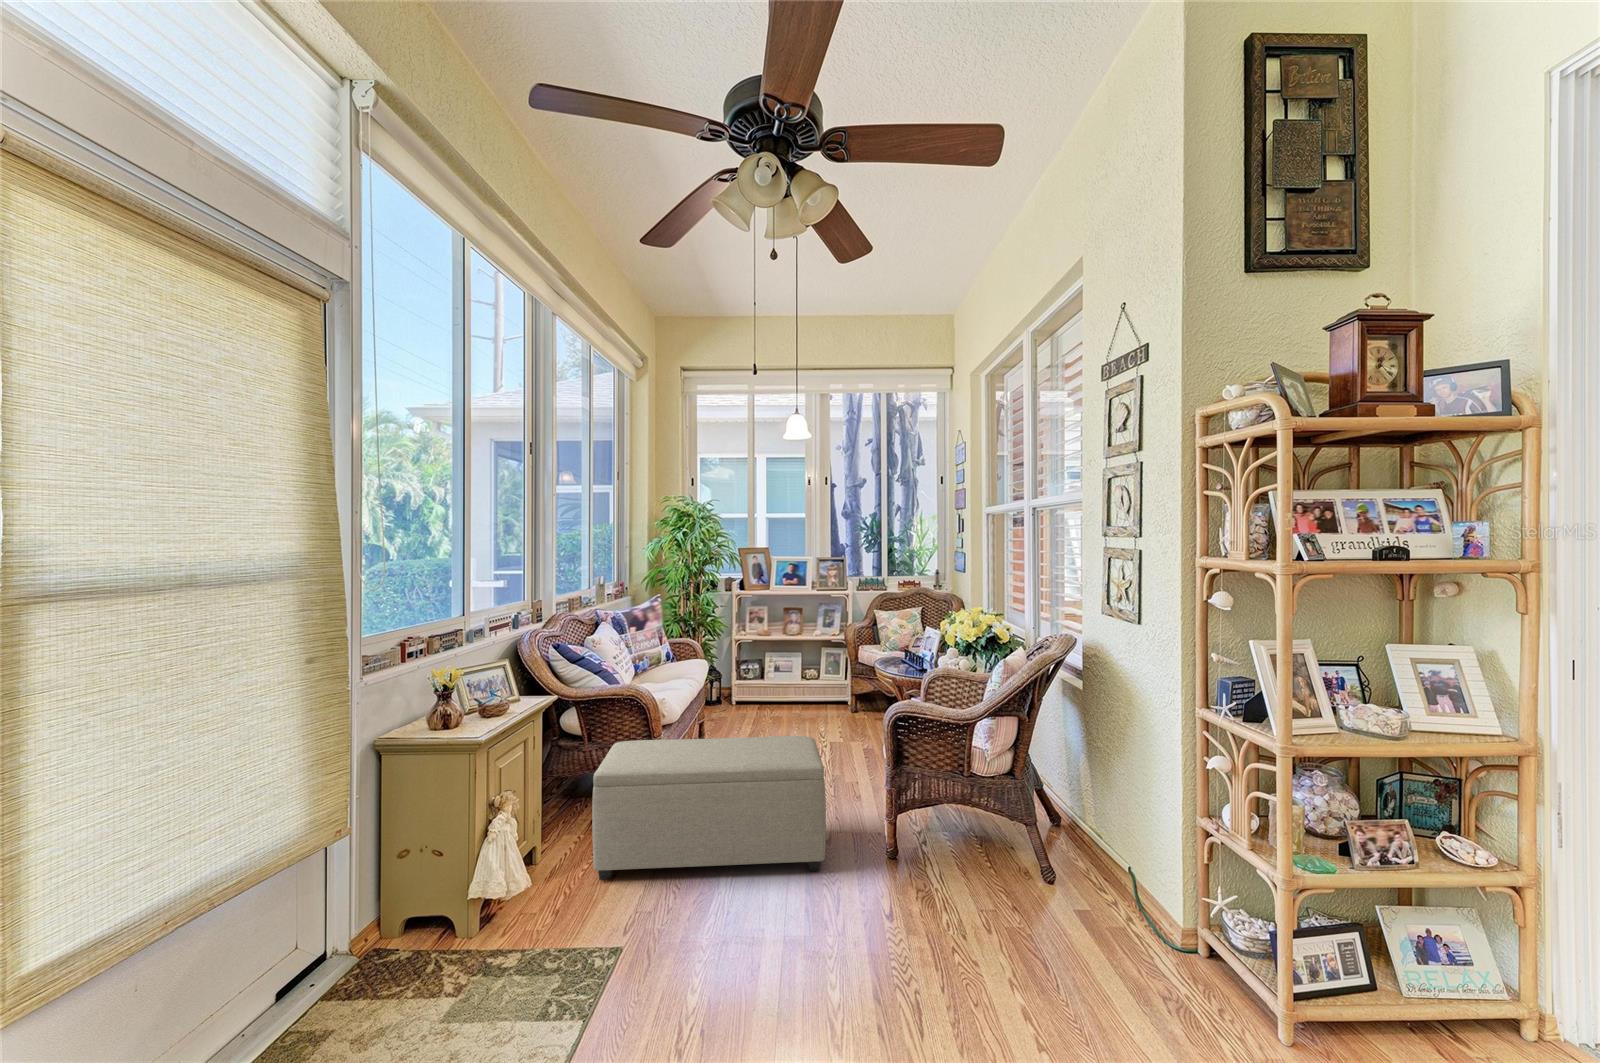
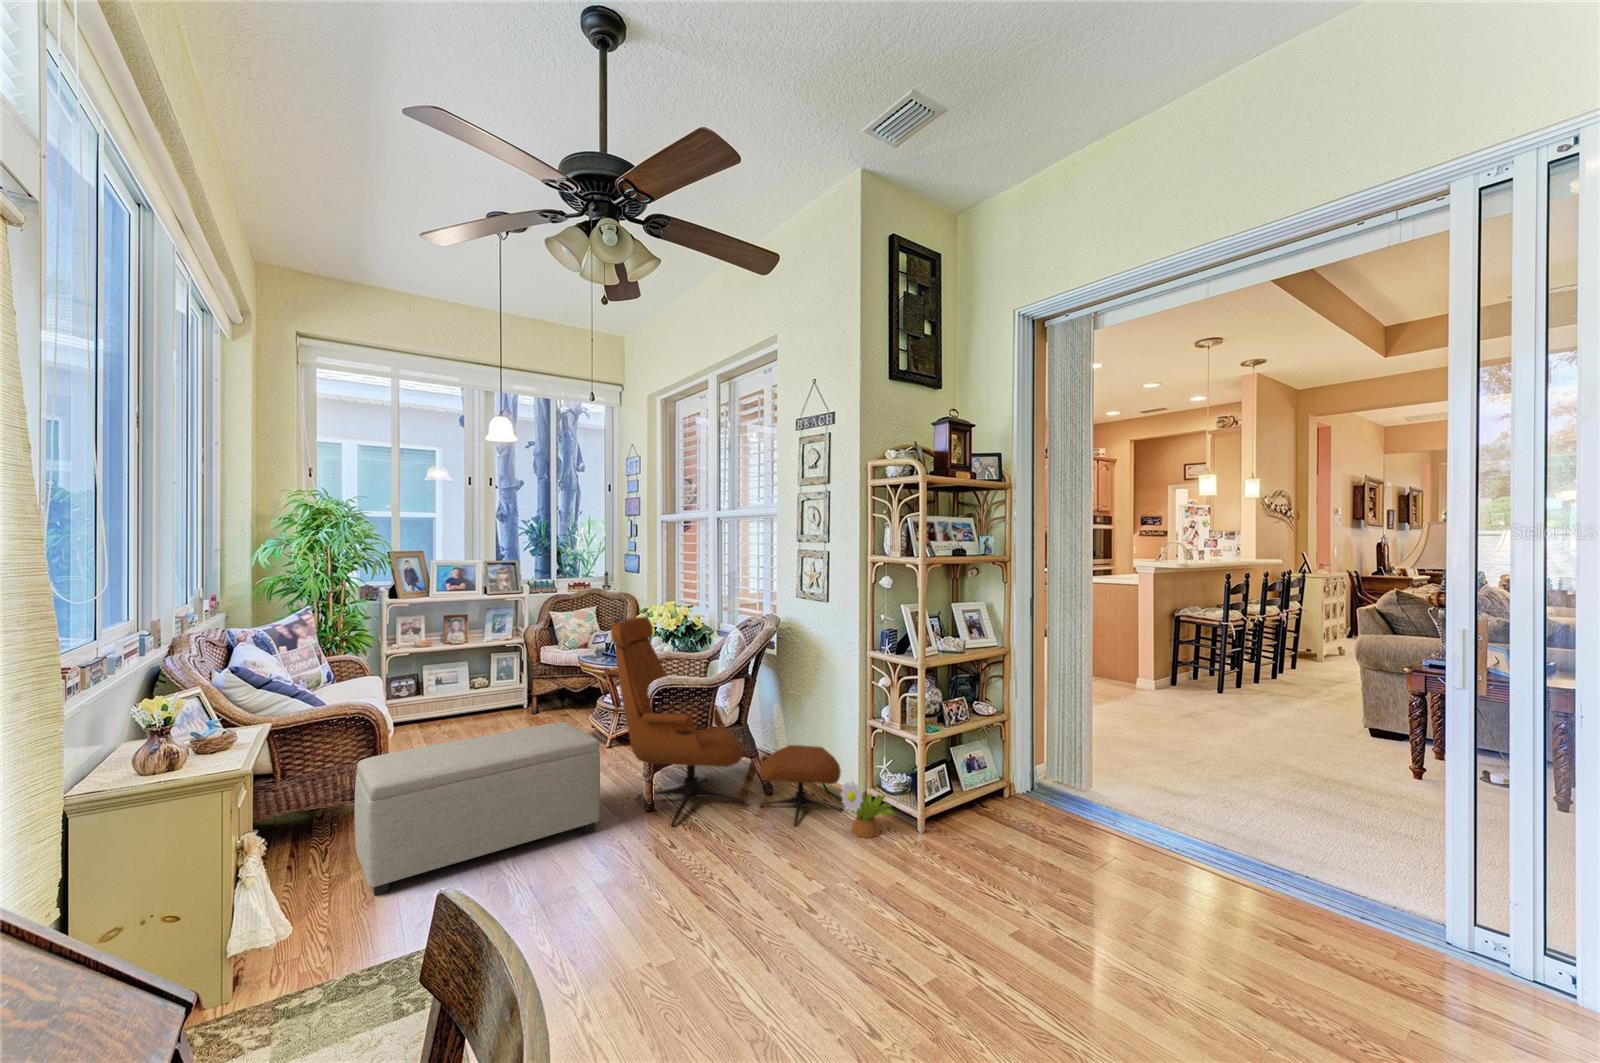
lounge chair: none [850,625,1153,949] -> present [611,617,842,827]
decorative plant: none [1129,907,1225,1012] -> present [841,781,894,838]

